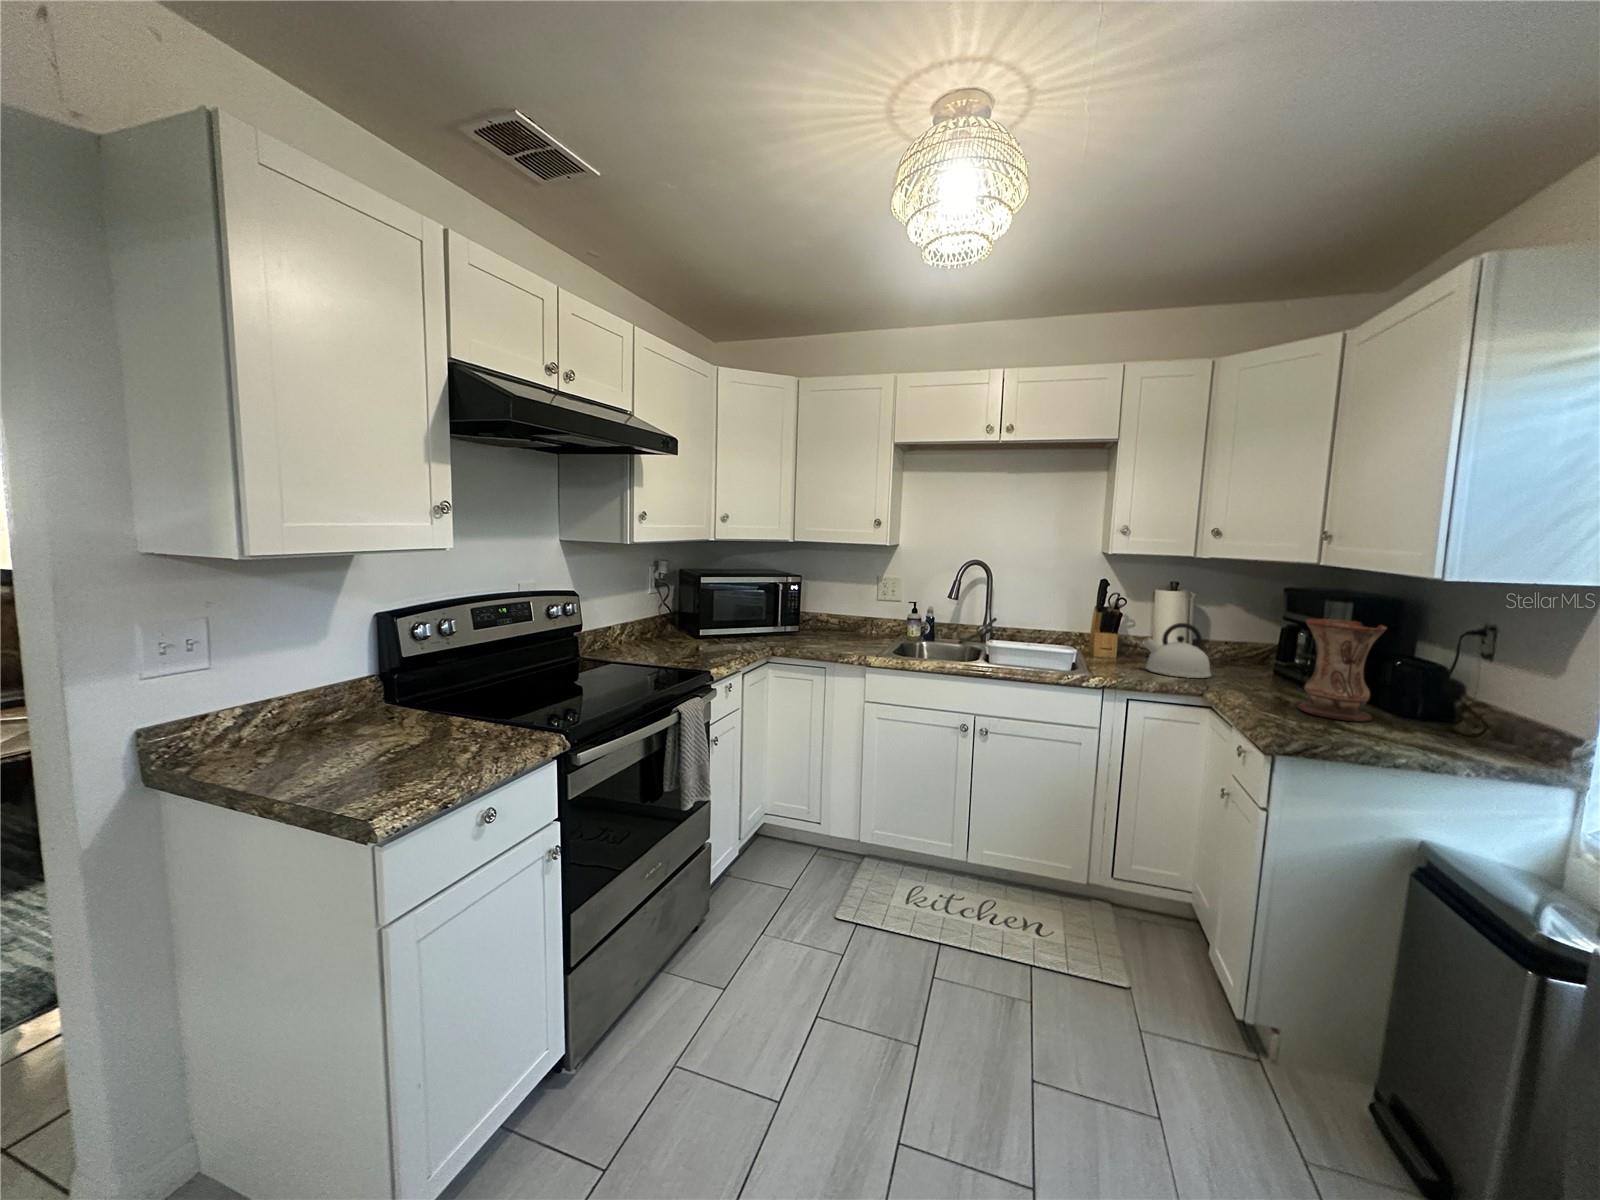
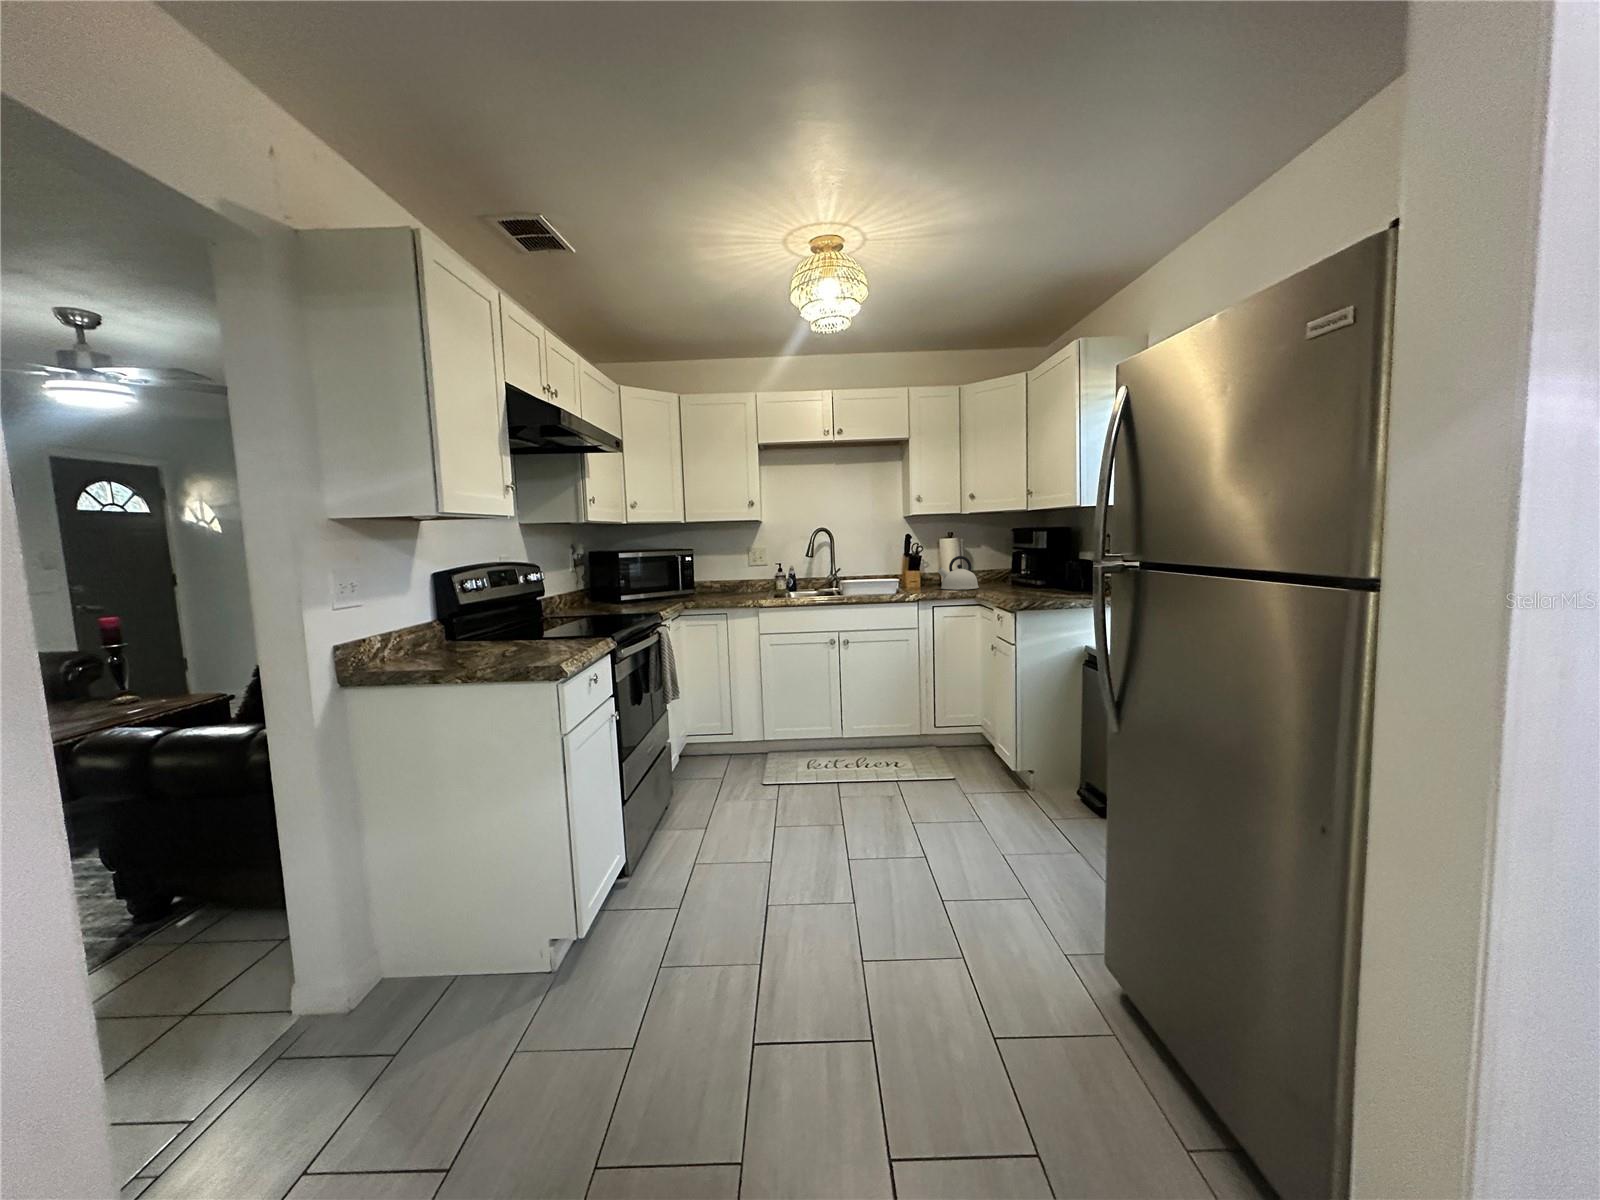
vase: present [1298,619,1386,722] -> none [1023,539,1060,594]

